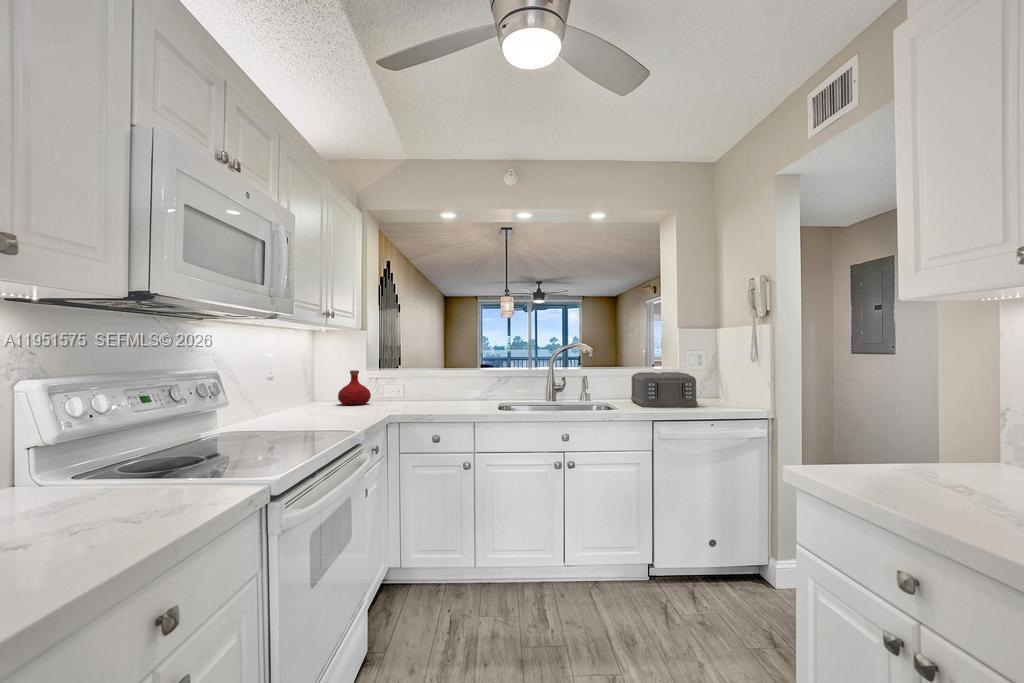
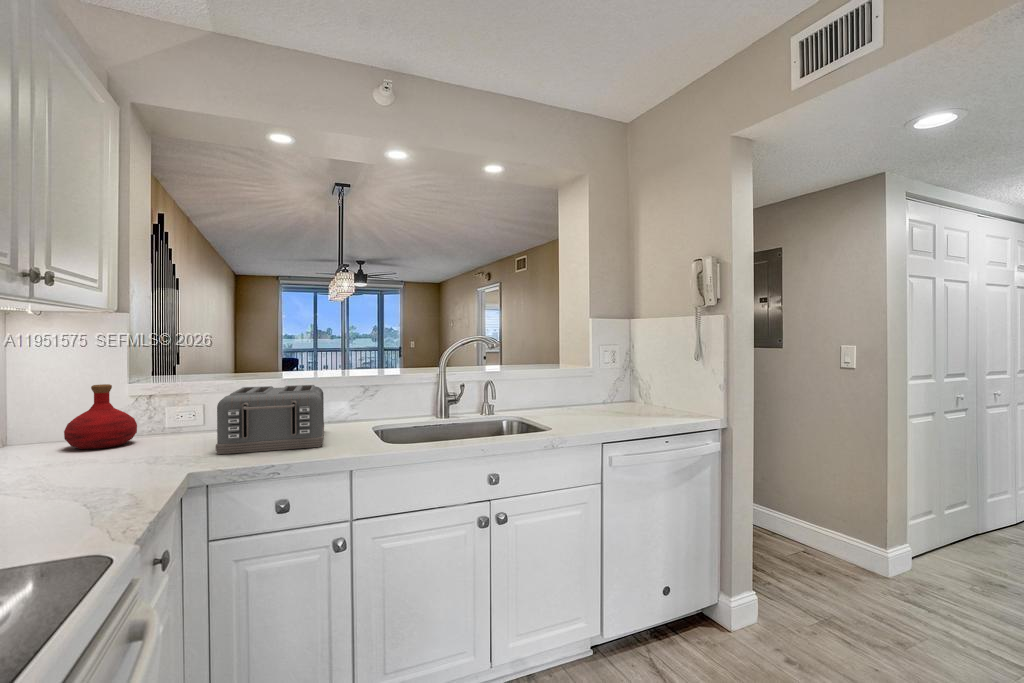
toaster: present [631,372,698,407] -> present [216,385,324,454]

